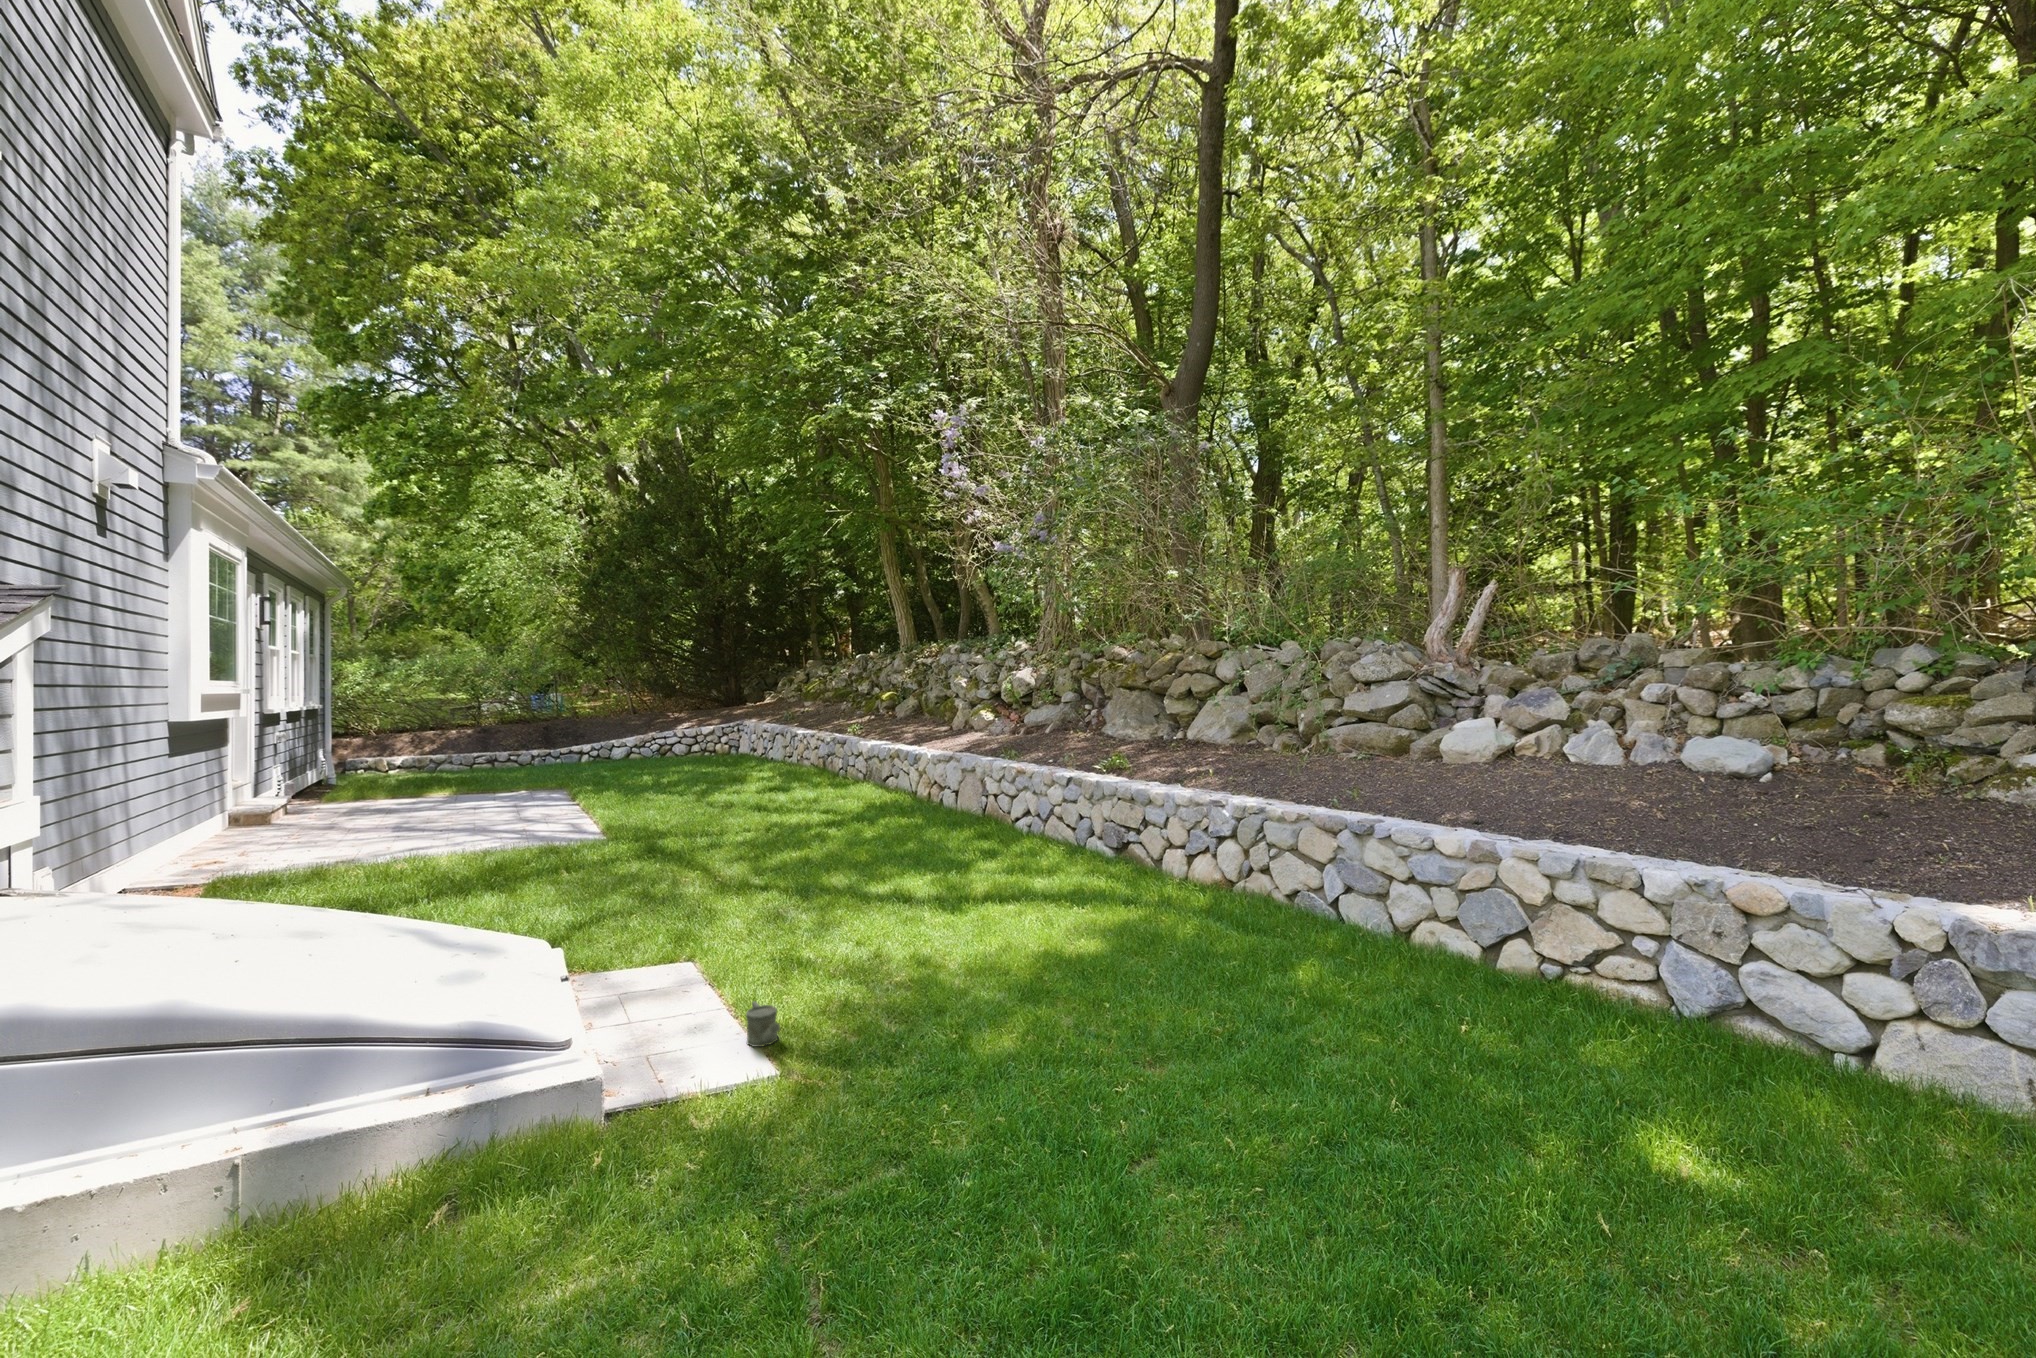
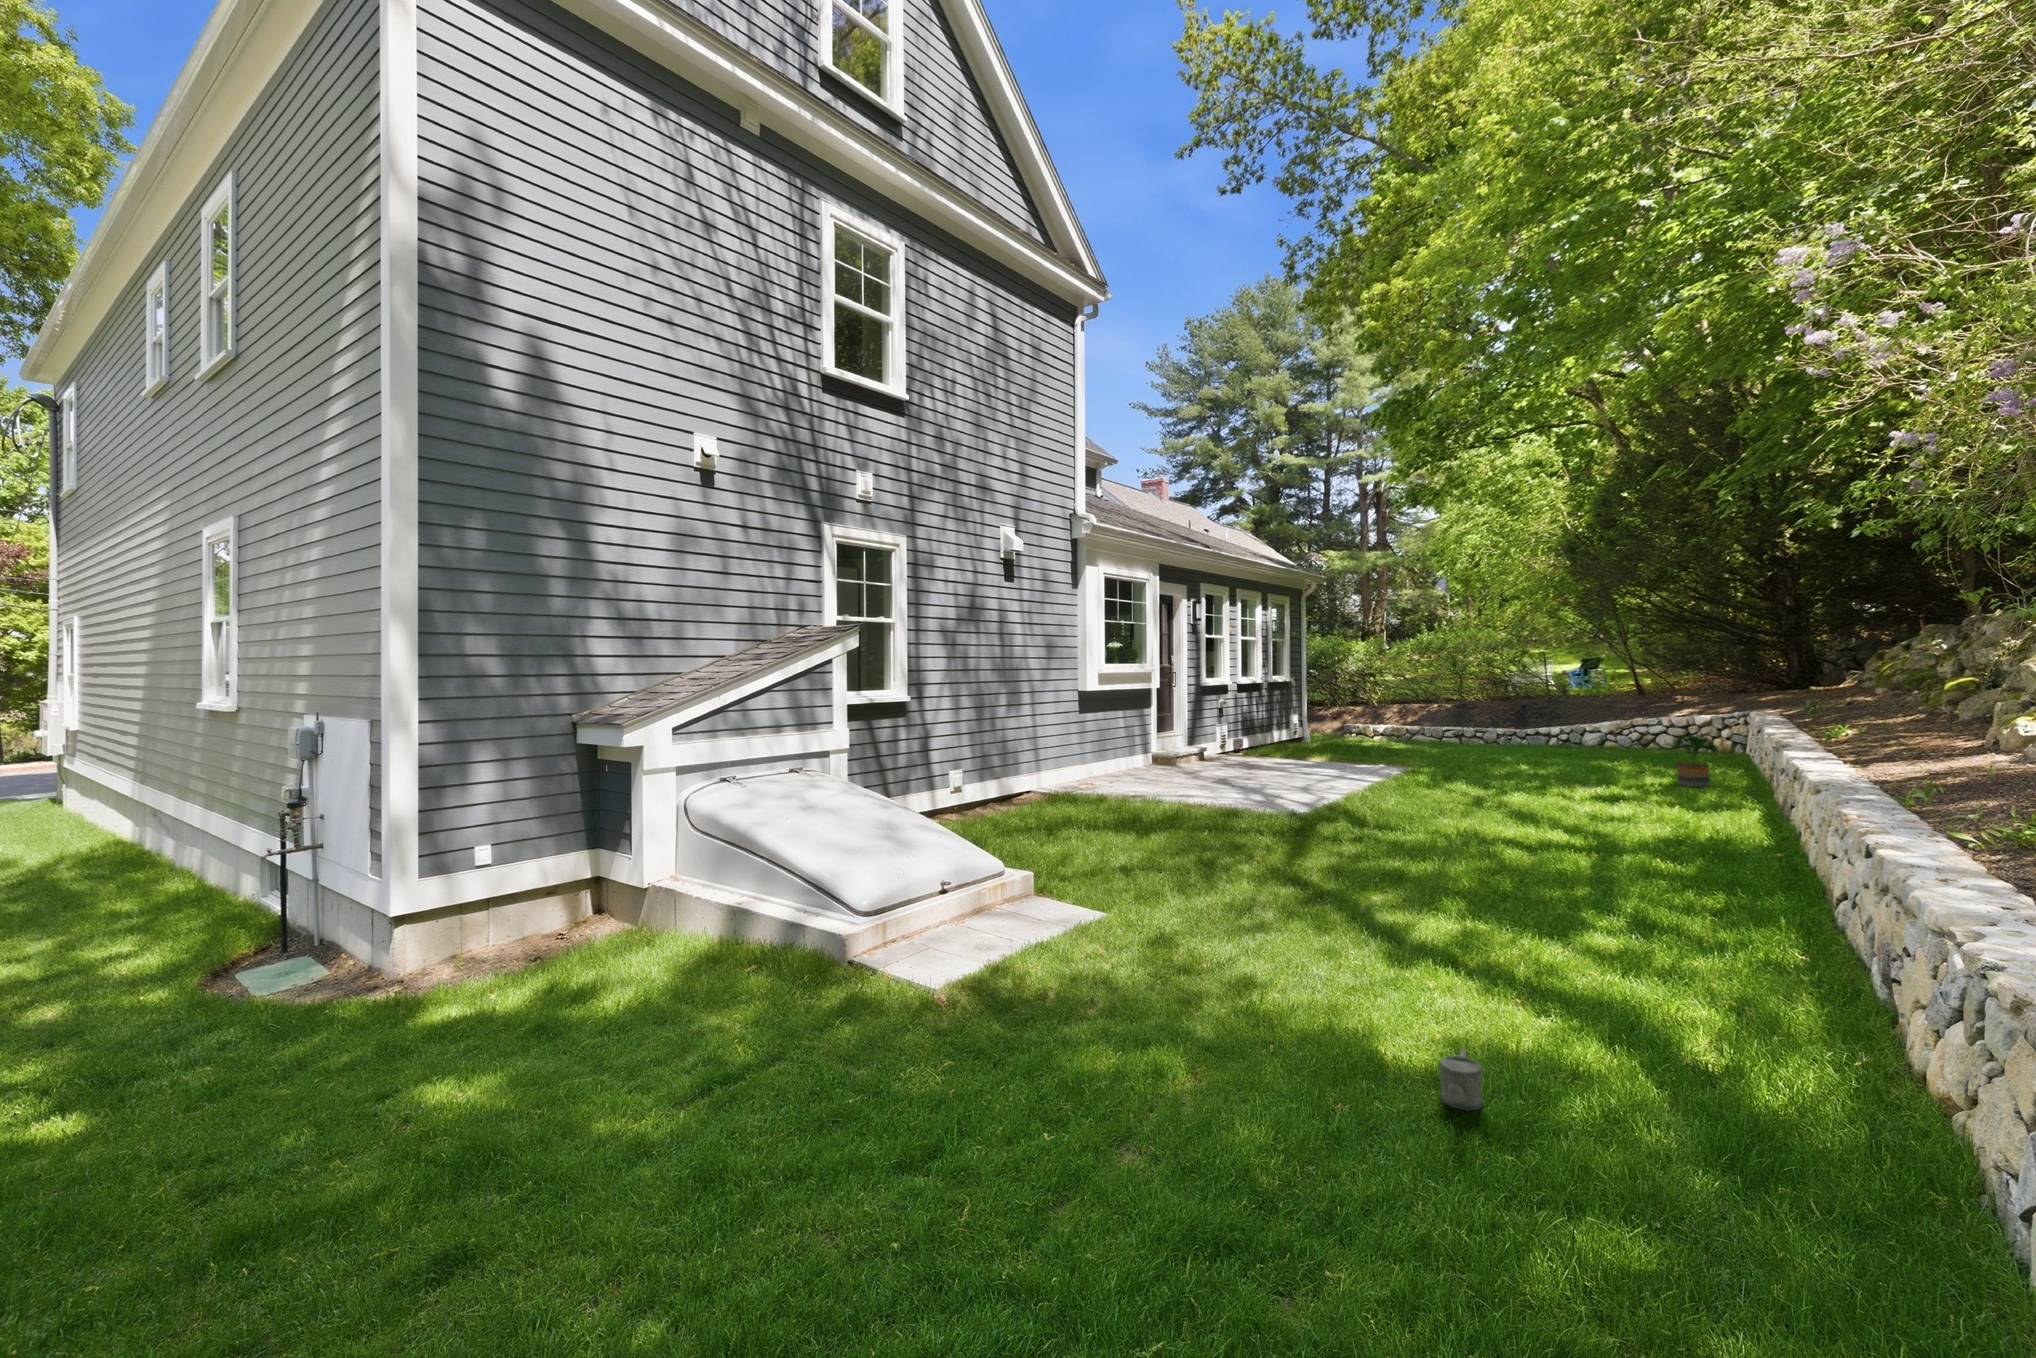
potted tree: none [711,742,744,784] -> present [1672,735,1718,787]

